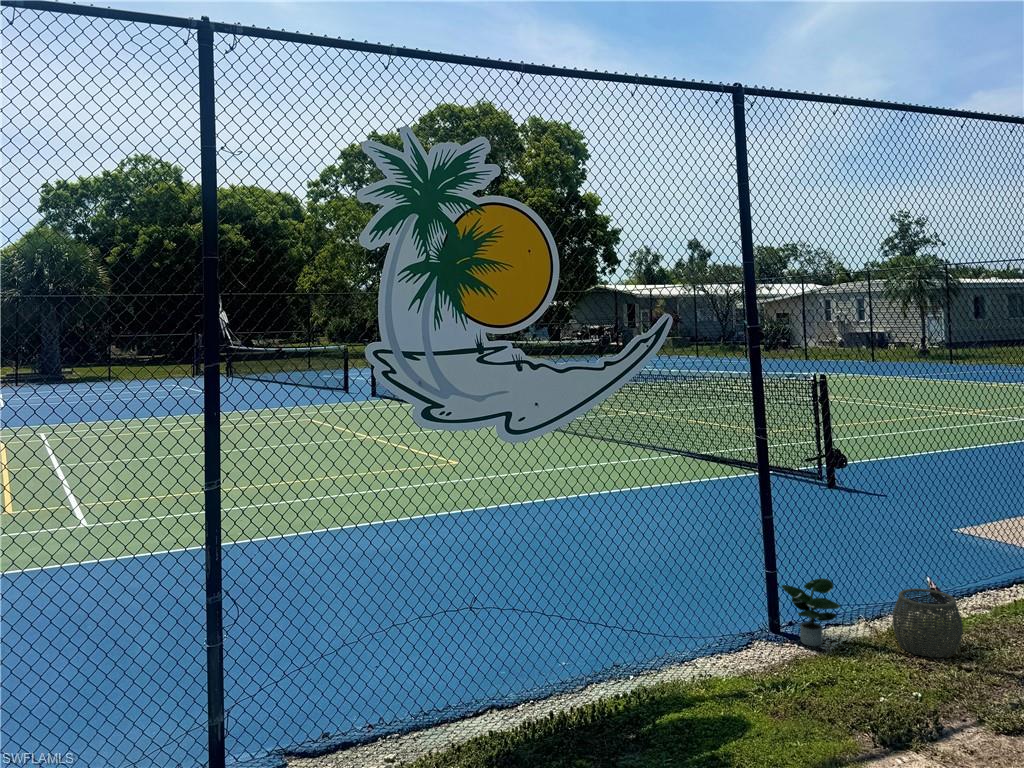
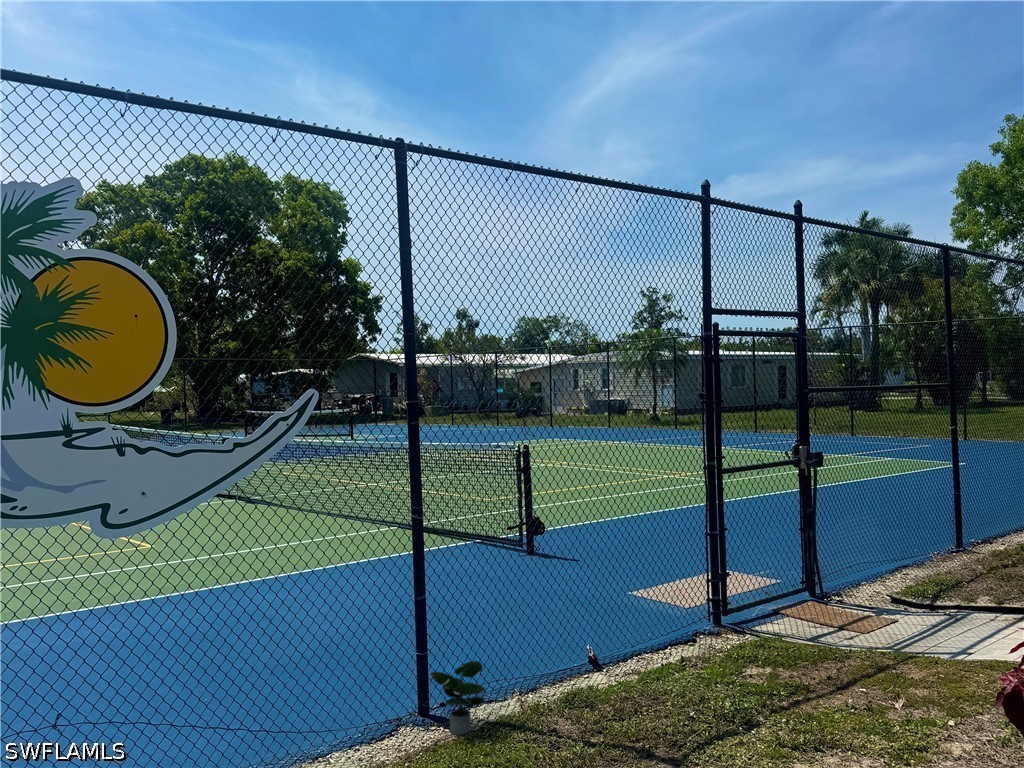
woven basket: present [892,588,963,658] -> none [537,663,599,734]

